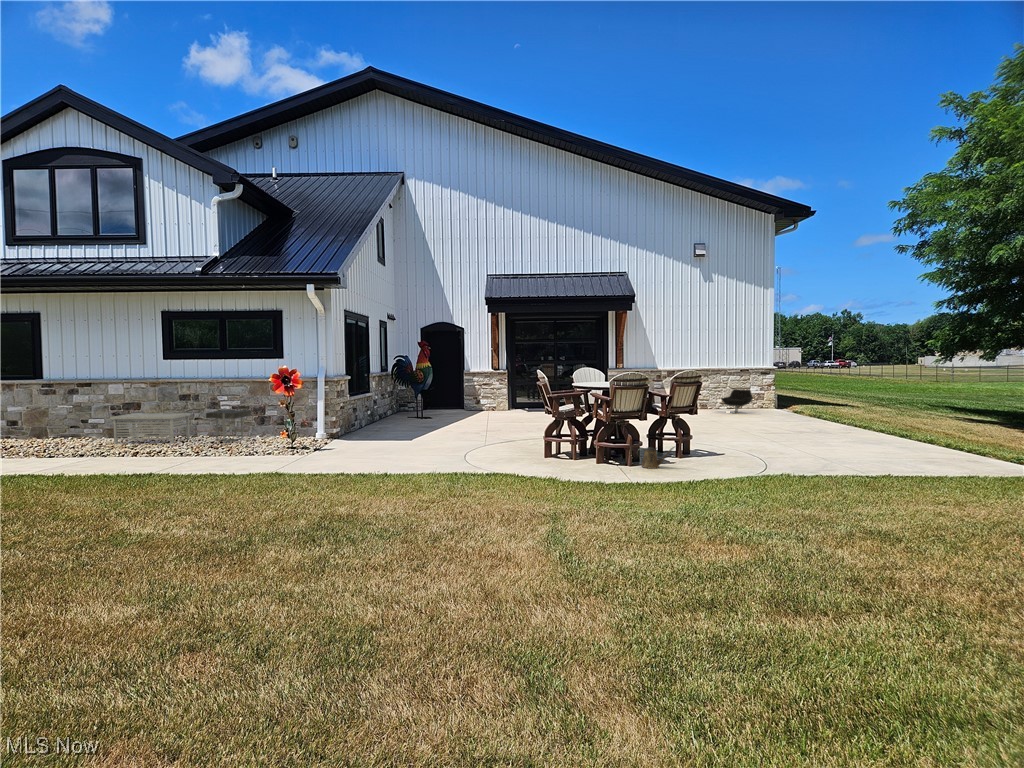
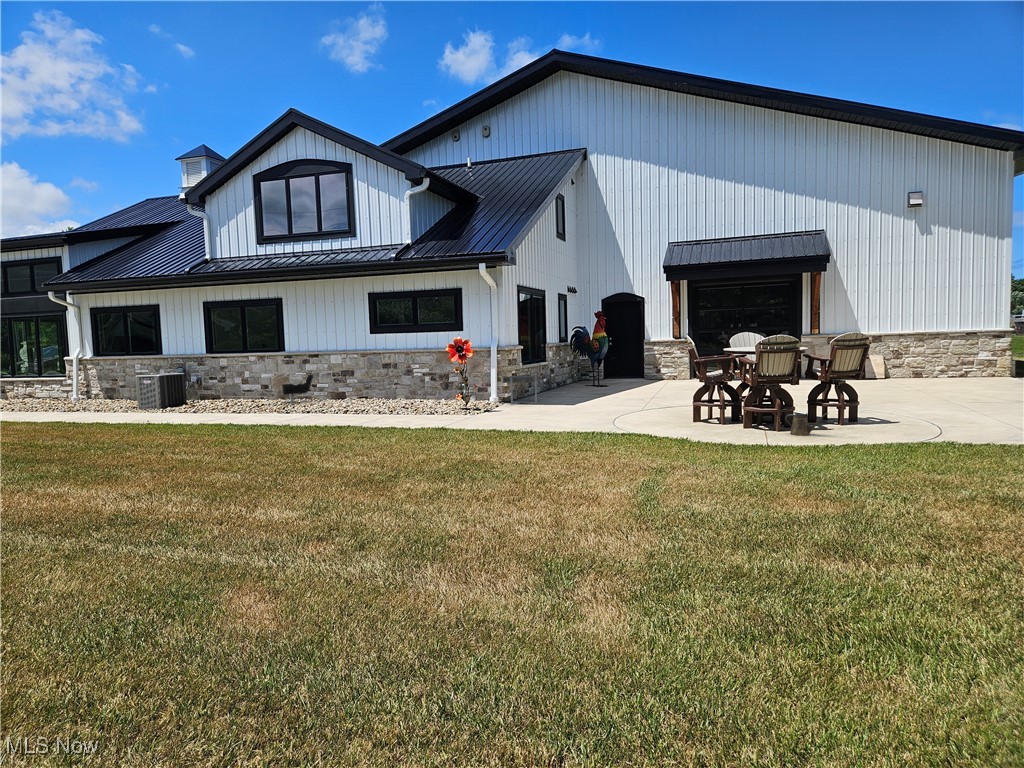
lounge chair: present [721,389,753,413] -> present [282,374,313,403]
side table: present [206,410,252,443] -> present [503,376,540,405]
storage bench: present [110,413,191,444] -> none [332,380,390,404]

